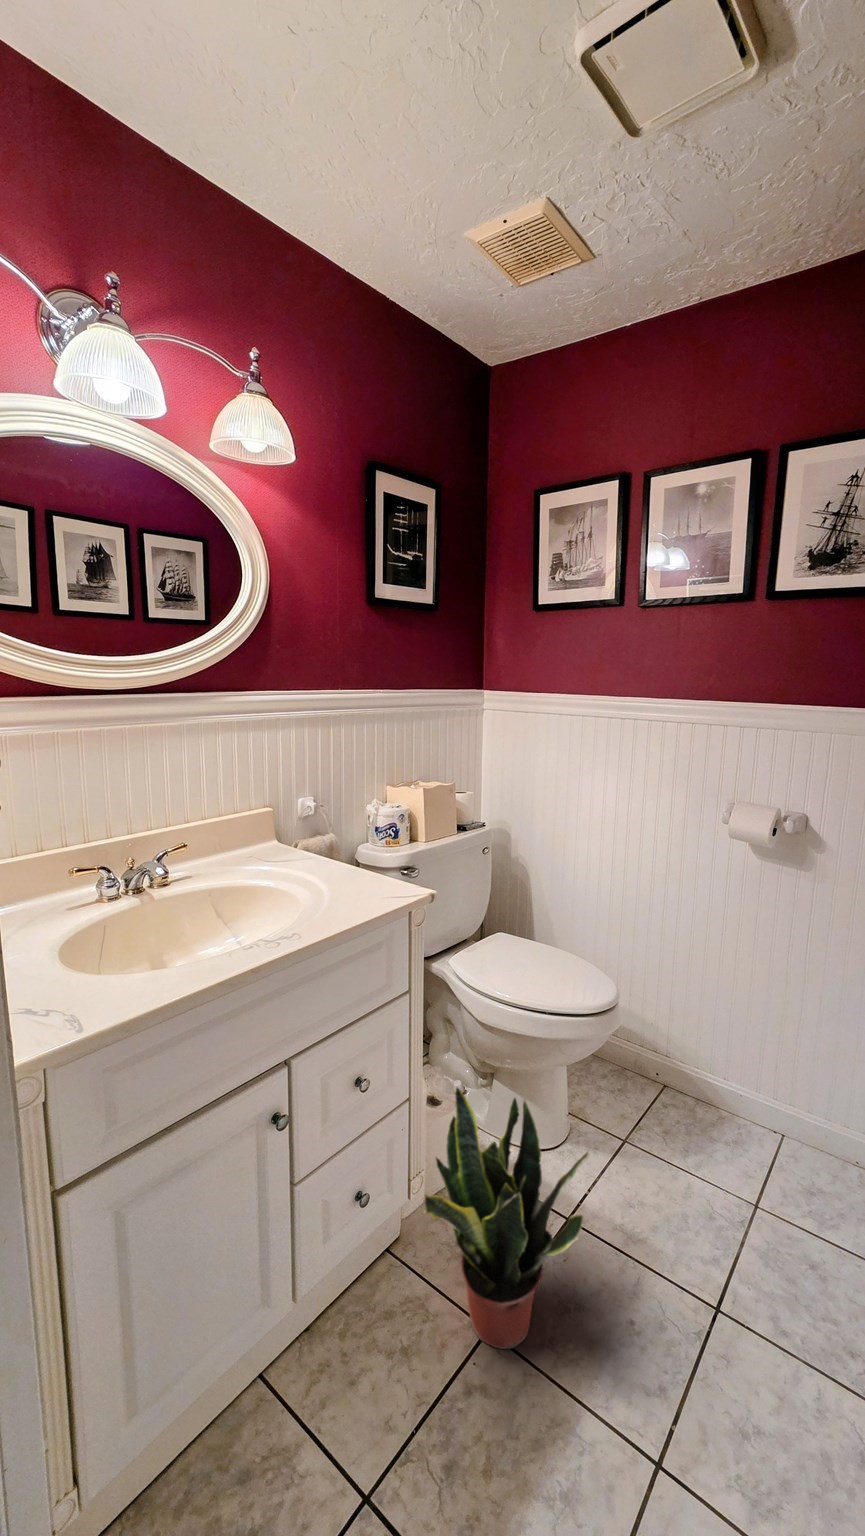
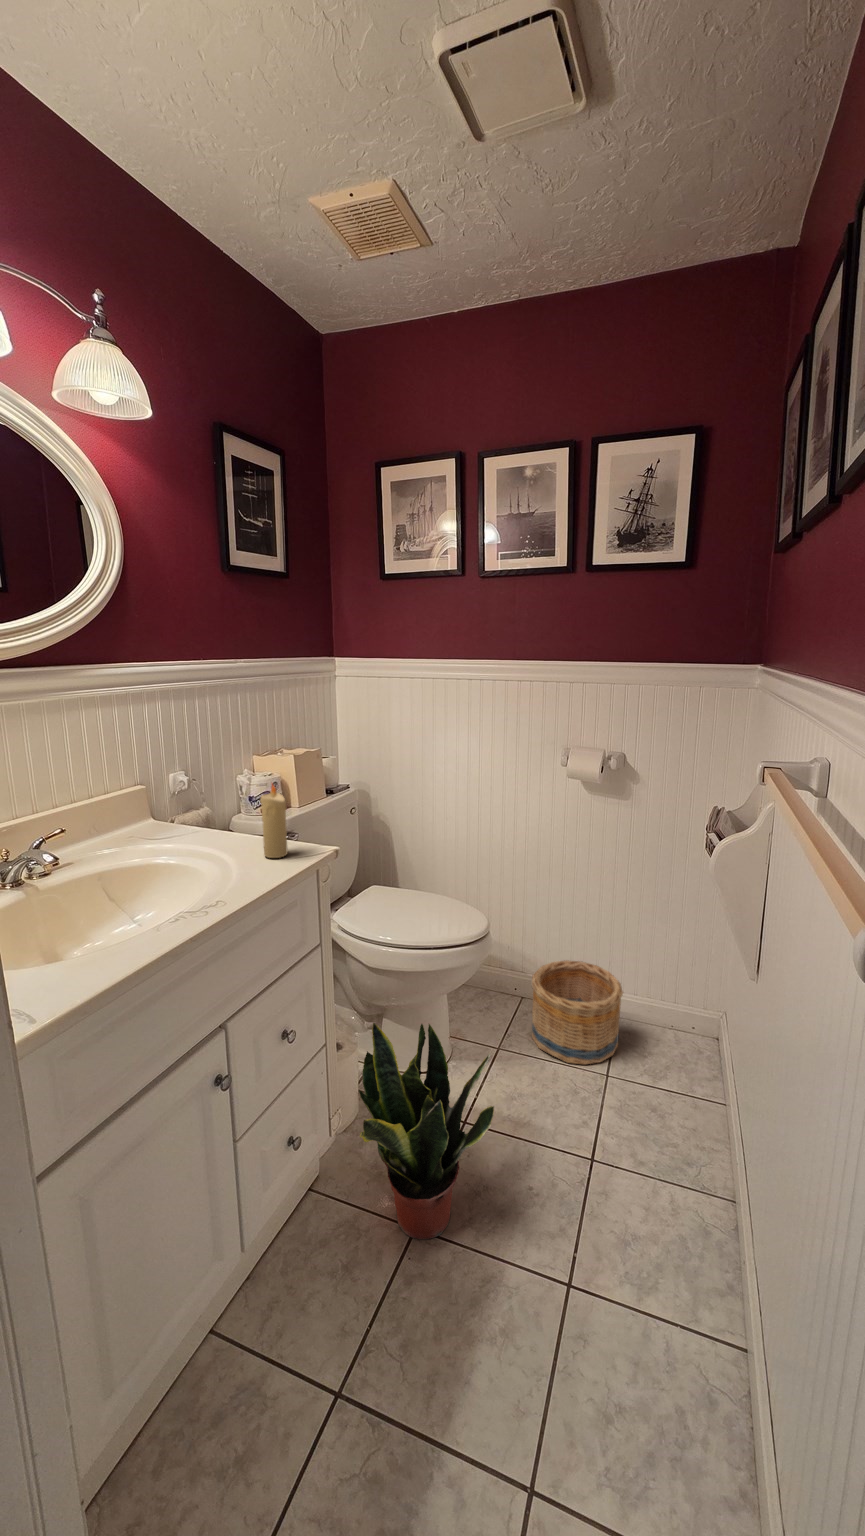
candle: none [358,816,384,895] -> present [260,784,287,858]
basket: none [667,1051,787,1187] -> present [532,960,623,1064]

